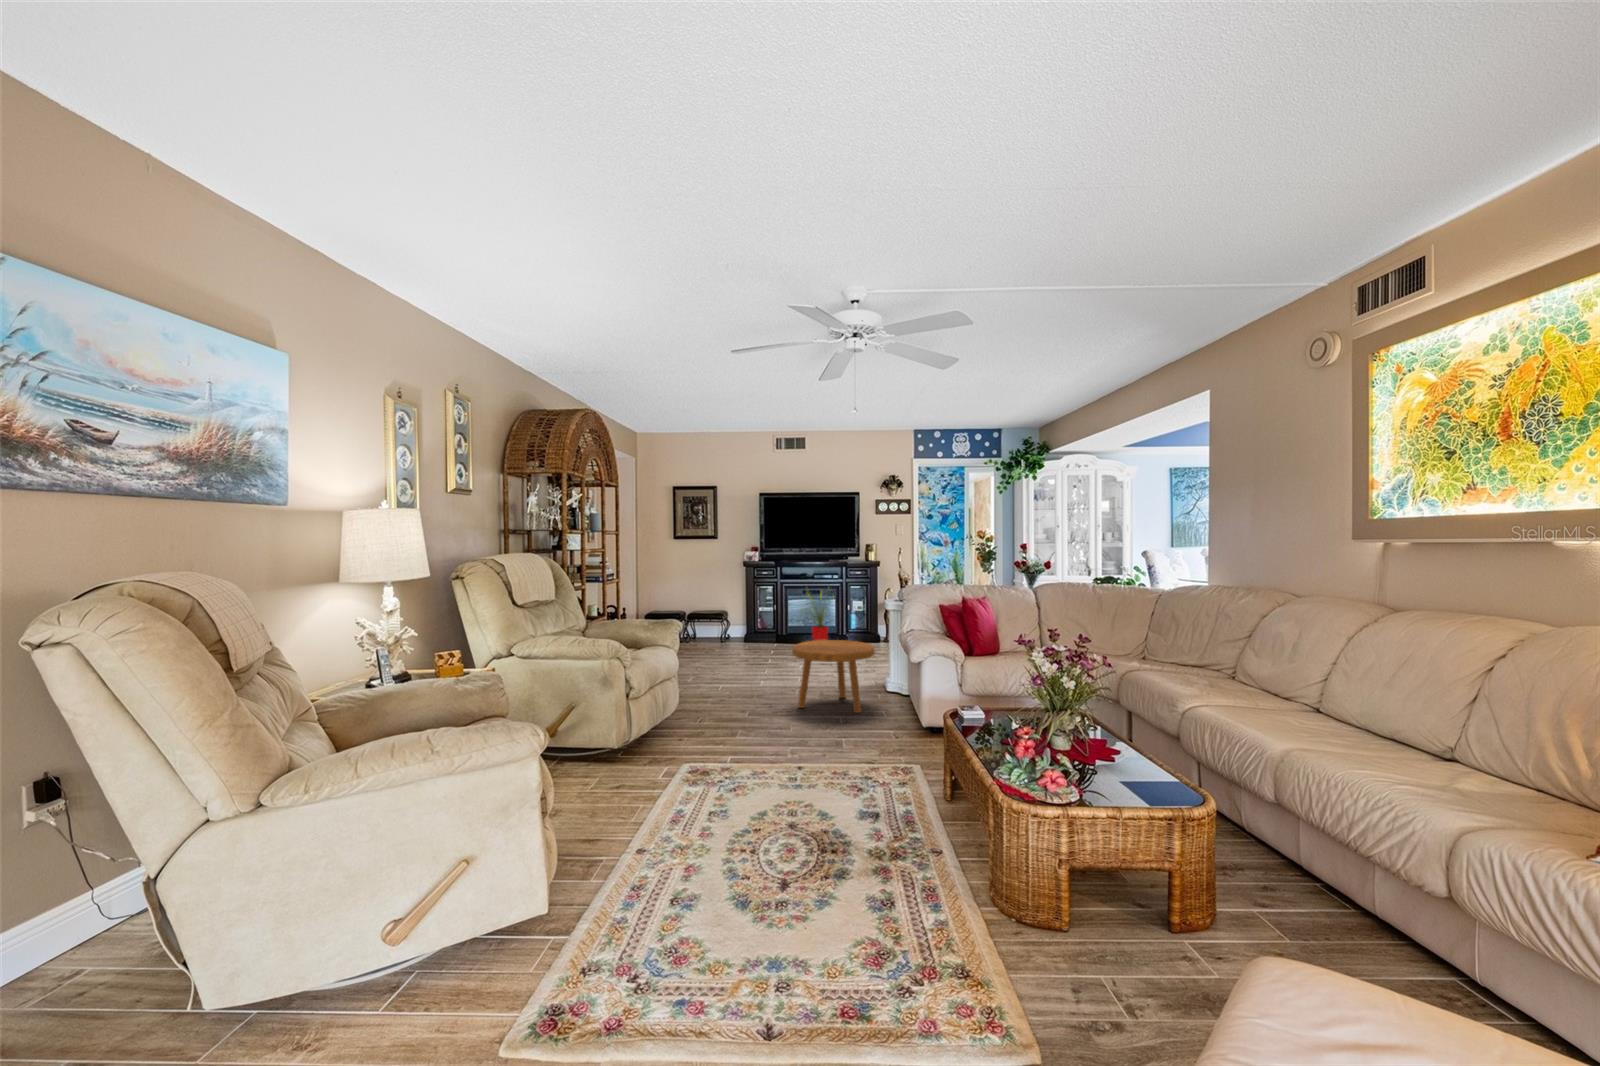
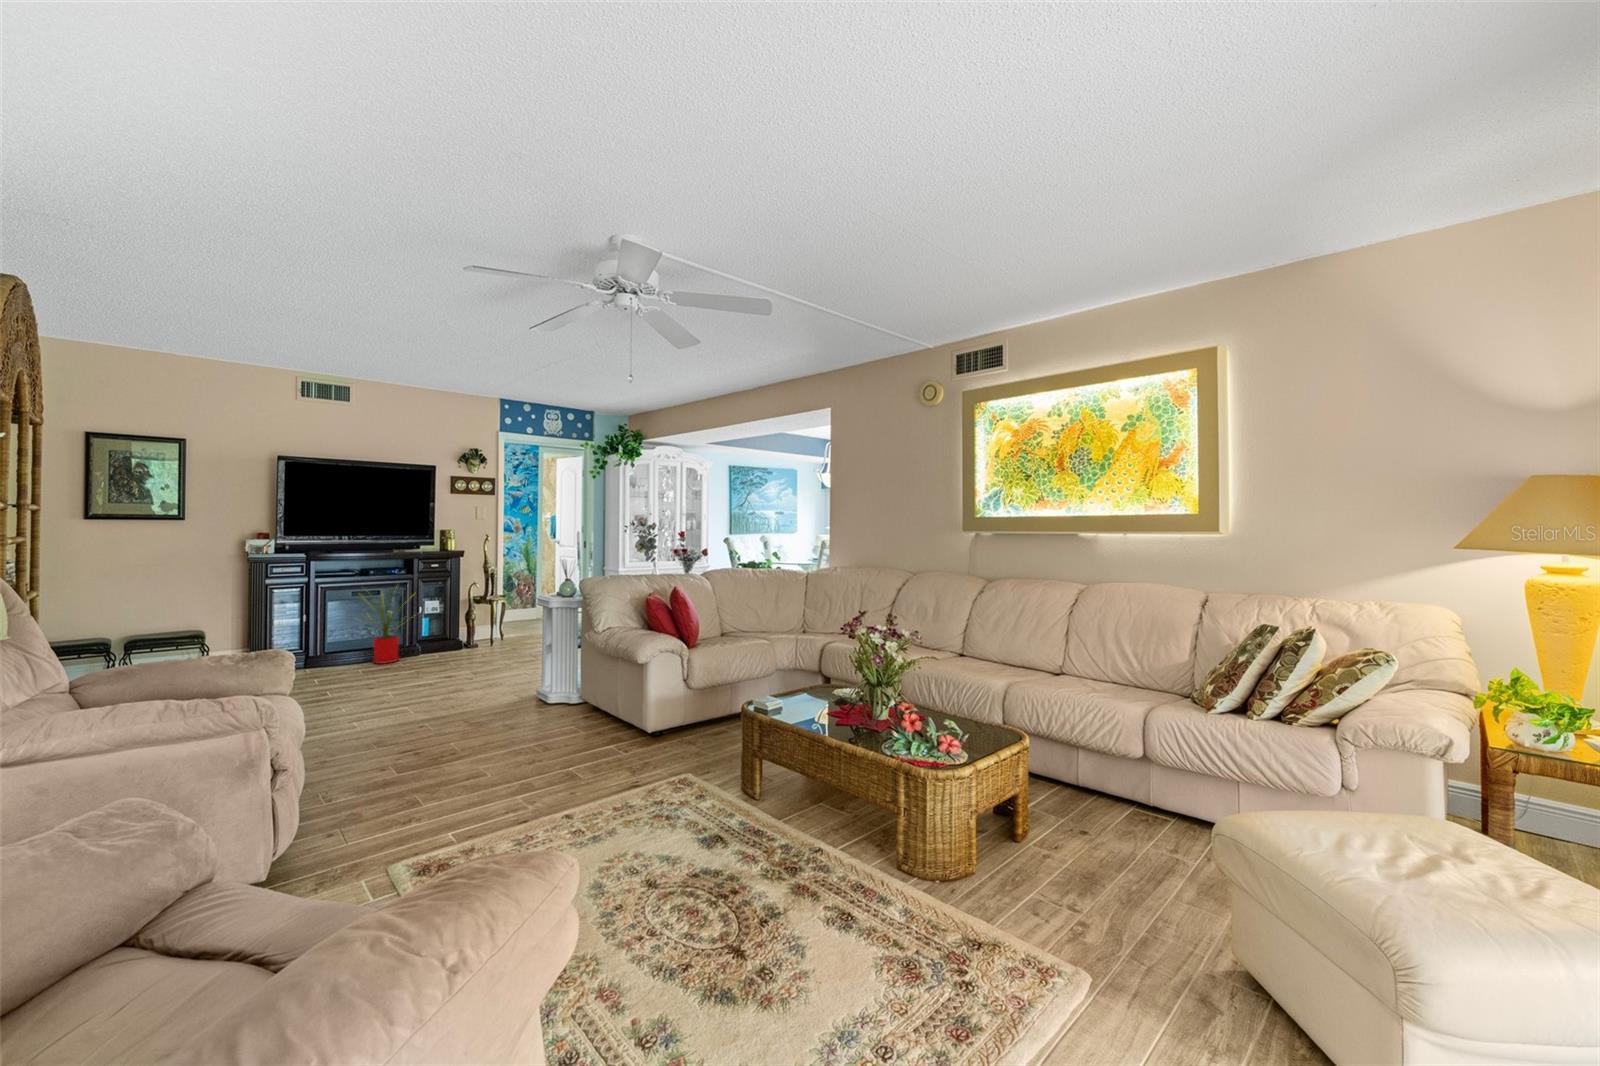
footstool: present [792,640,875,713] -> none [447,651,563,751]

